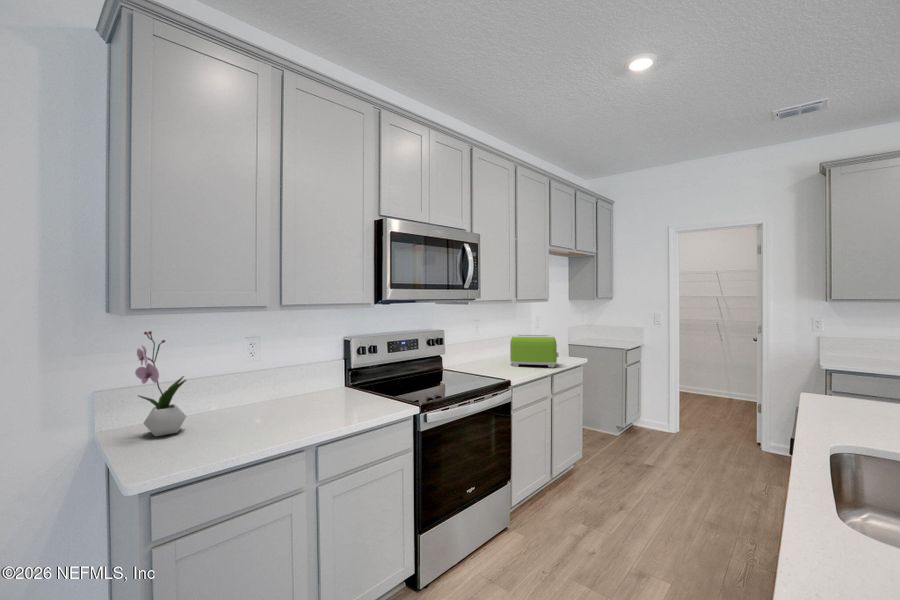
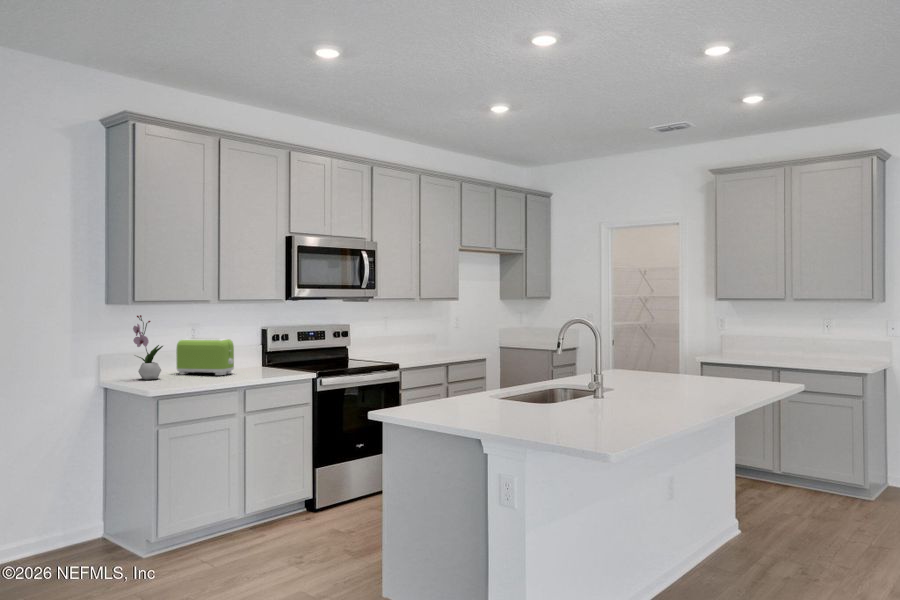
toaster: present [510,335,559,367] -> present [176,338,234,375]

